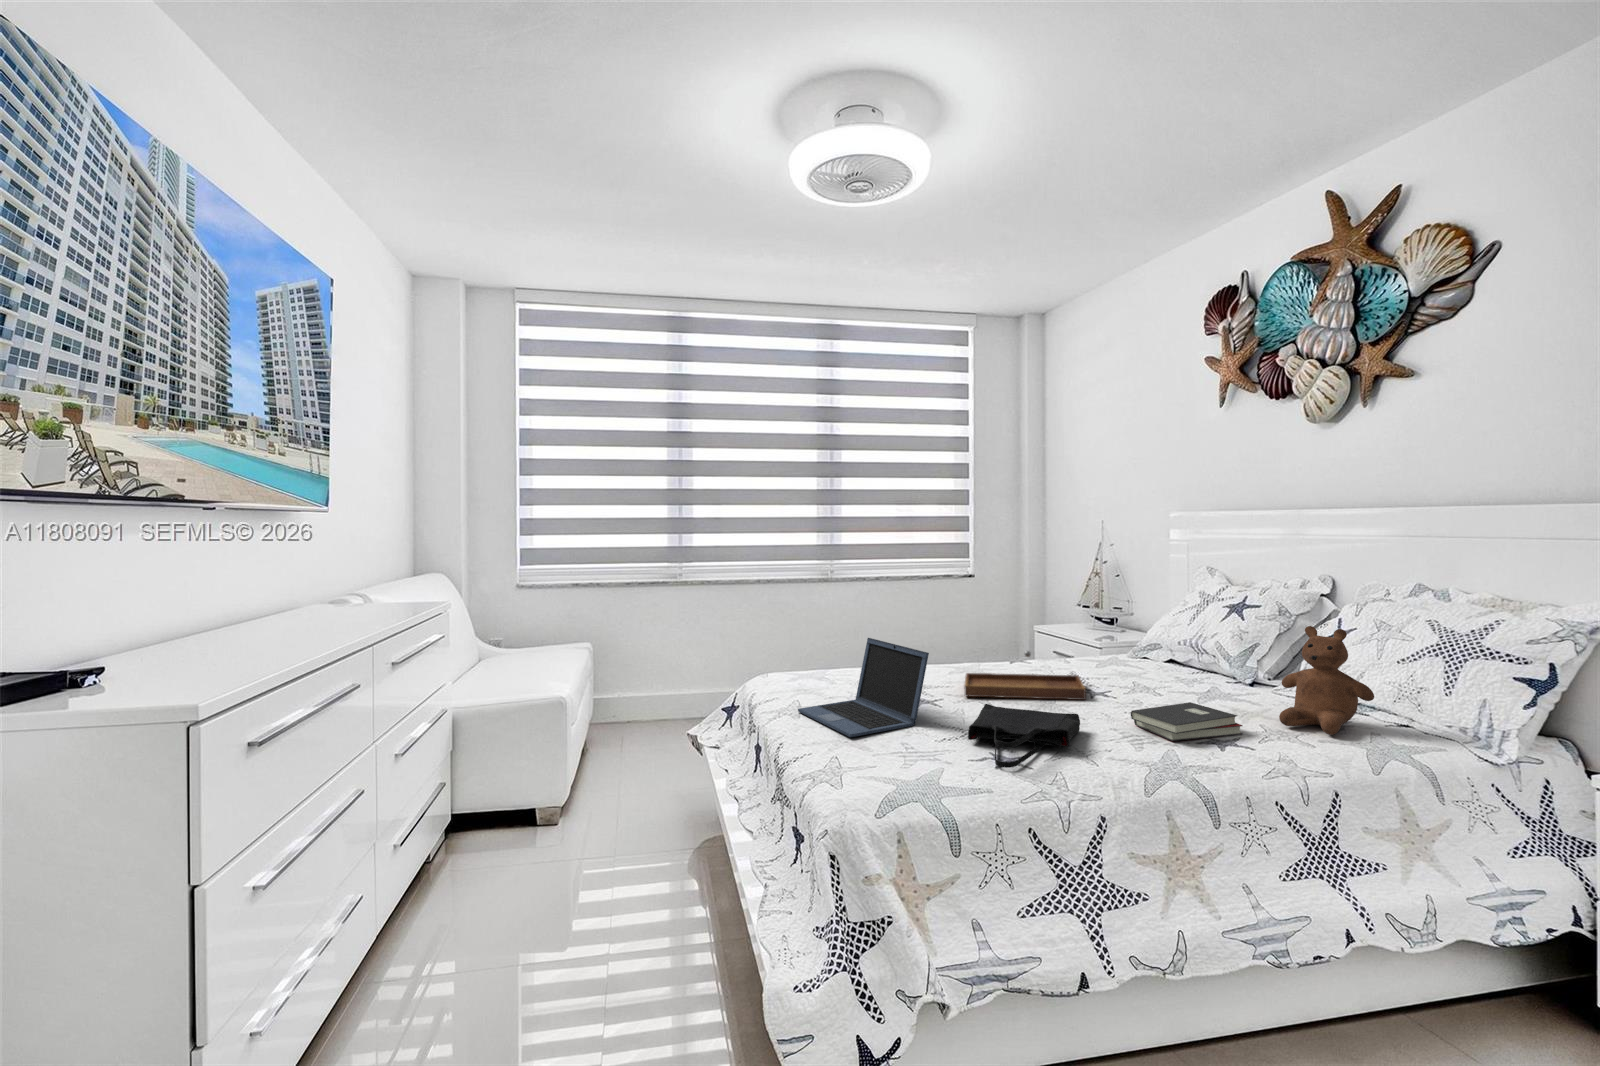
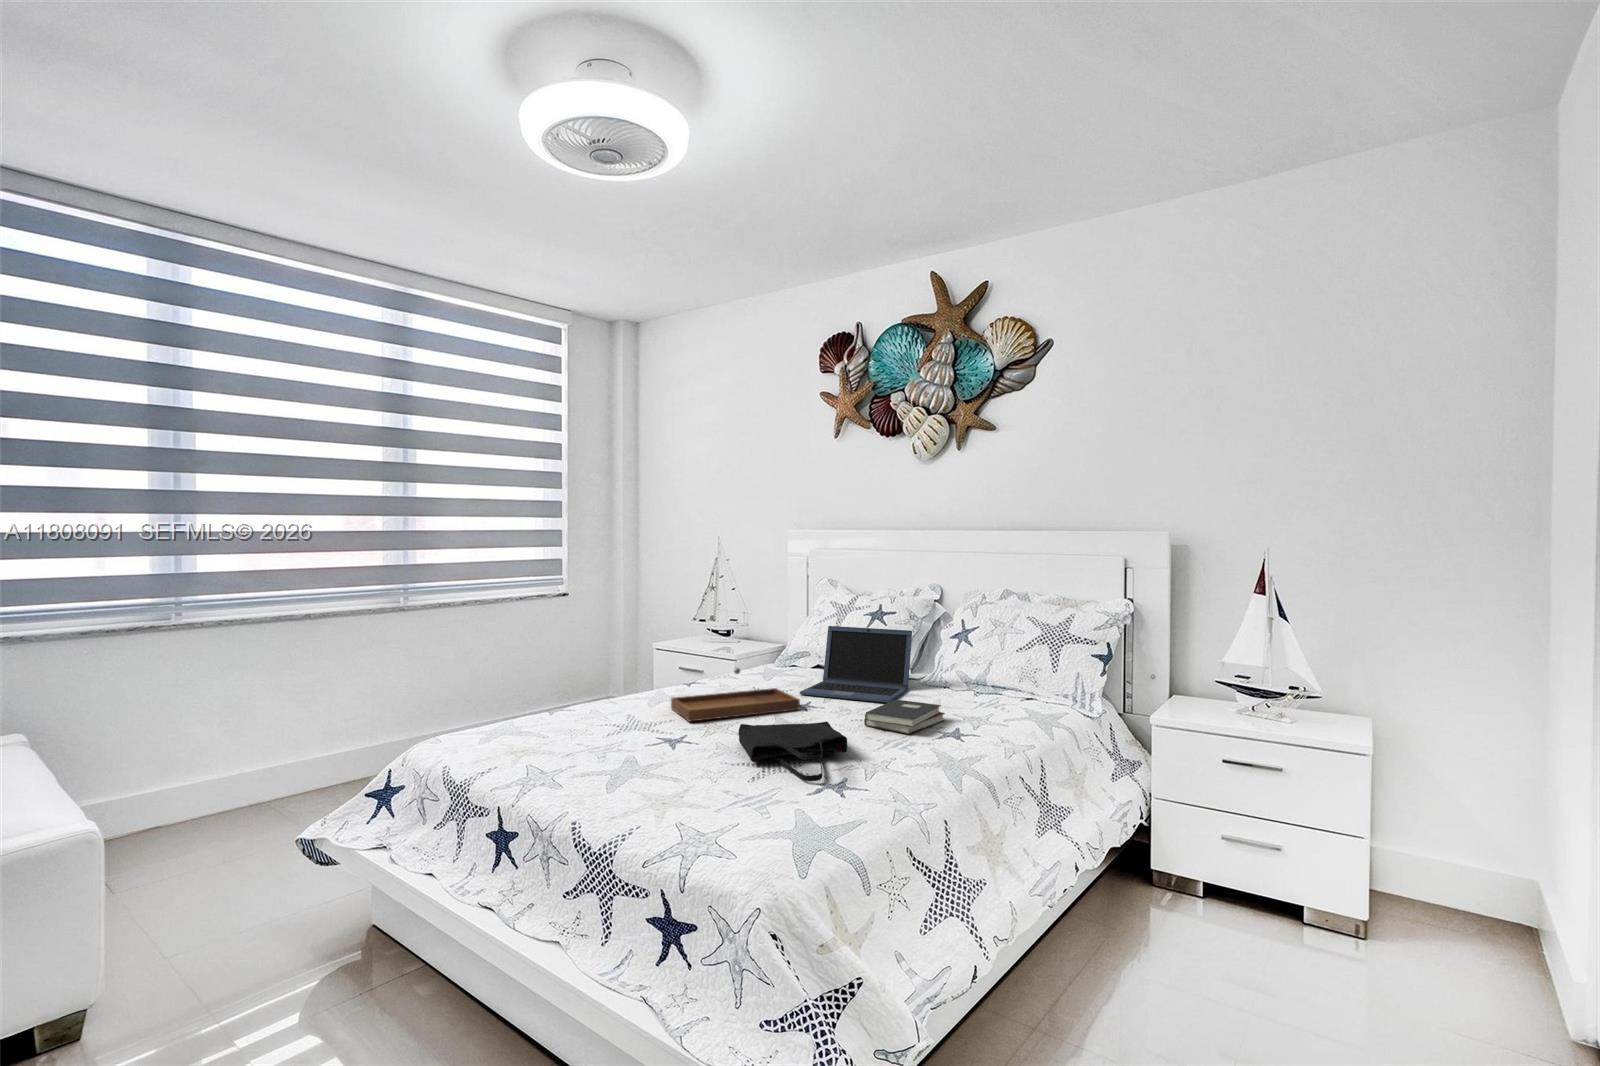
teddy bear: present [1279,626,1374,735] -> none [952,626,1018,712]
laptop: present [798,638,929,737] -> present [800,626,912,703]

